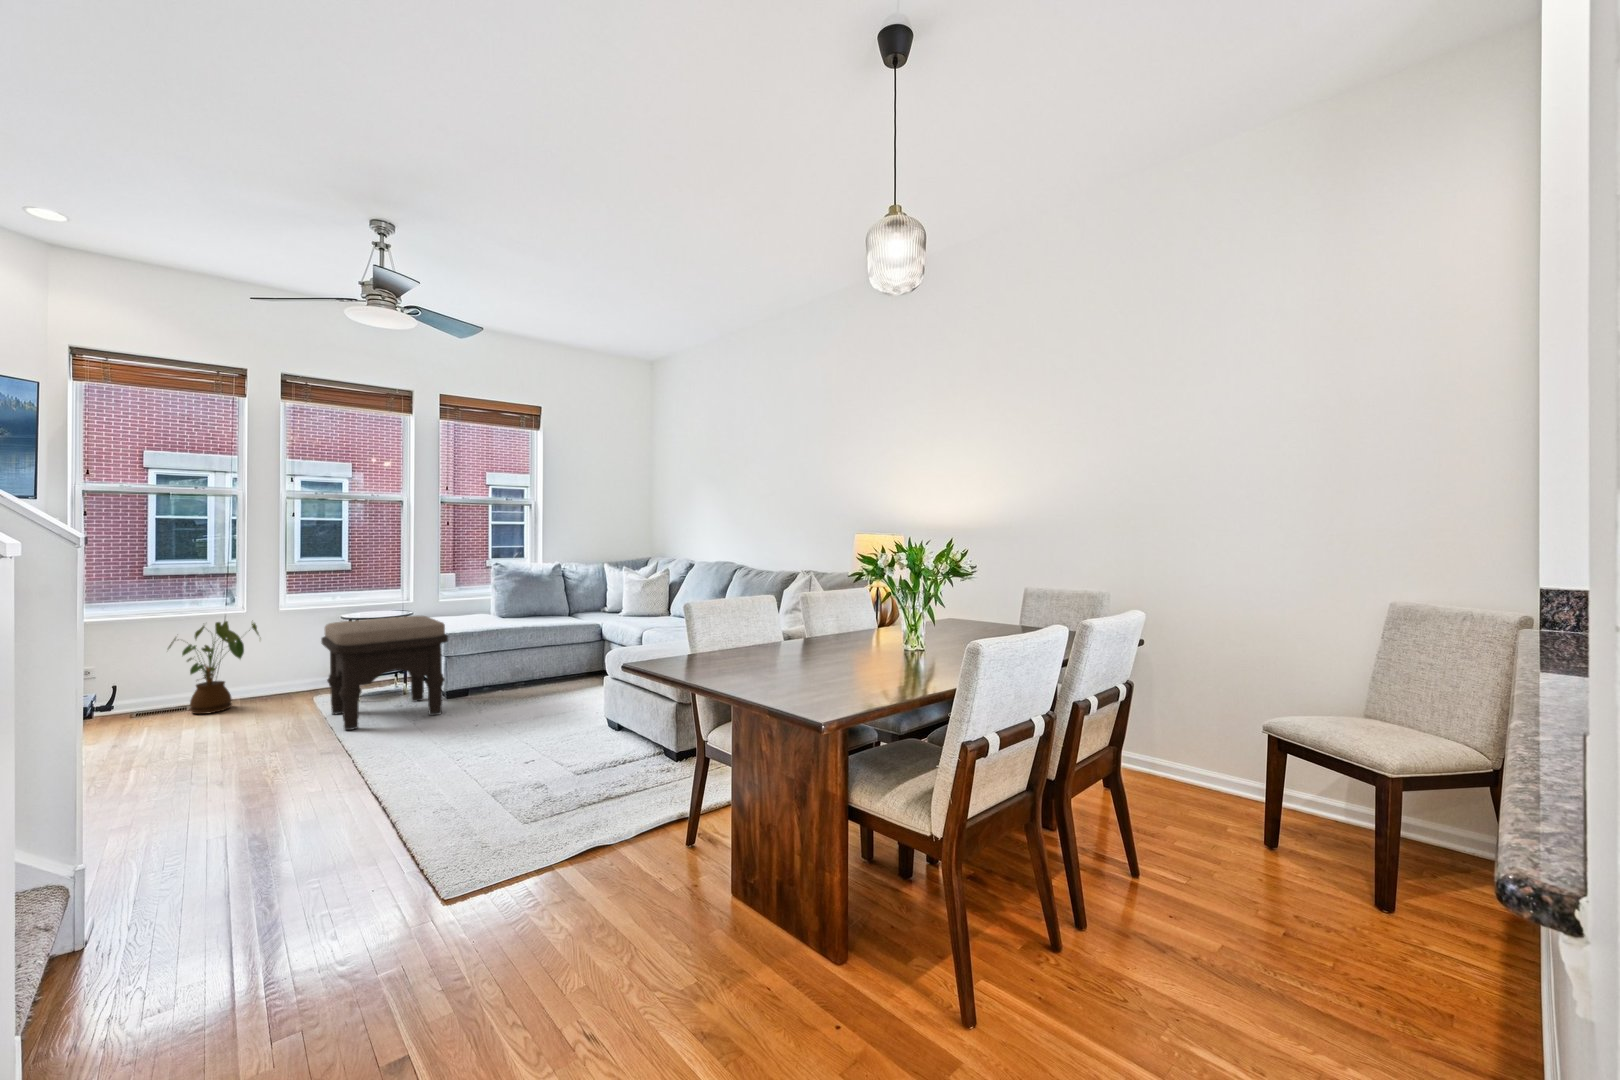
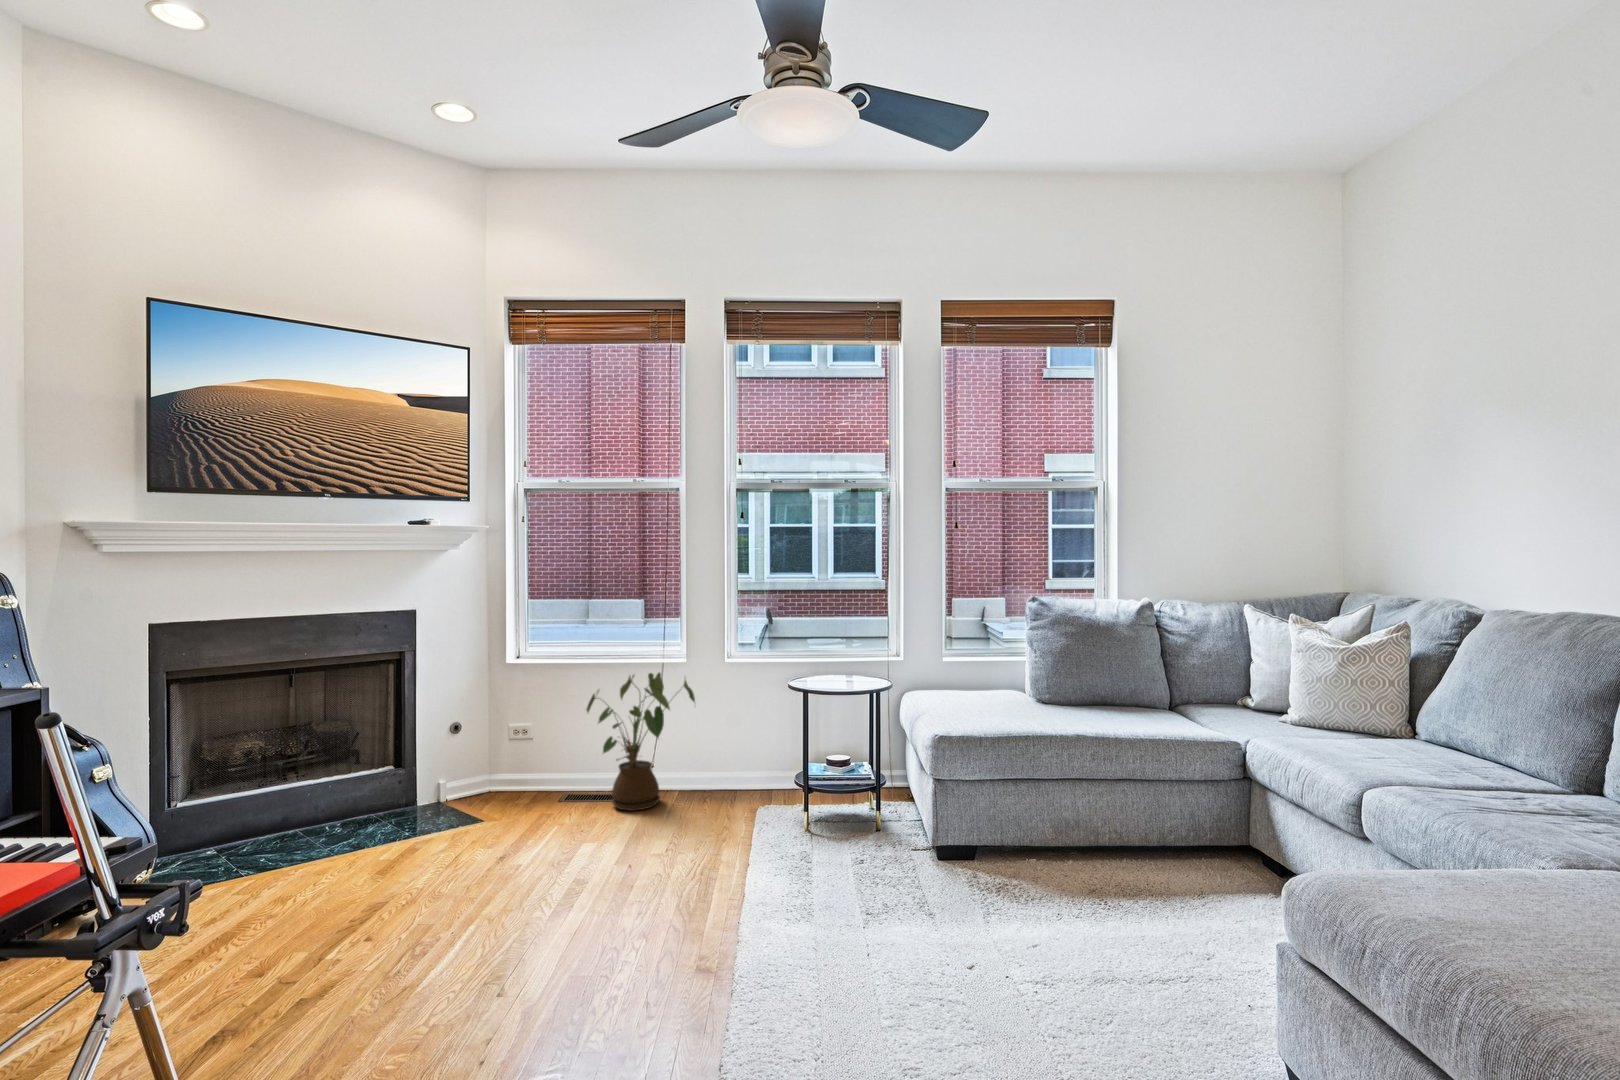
ottoman: present [321,616,448,730] -> none [737,694,927,909]

